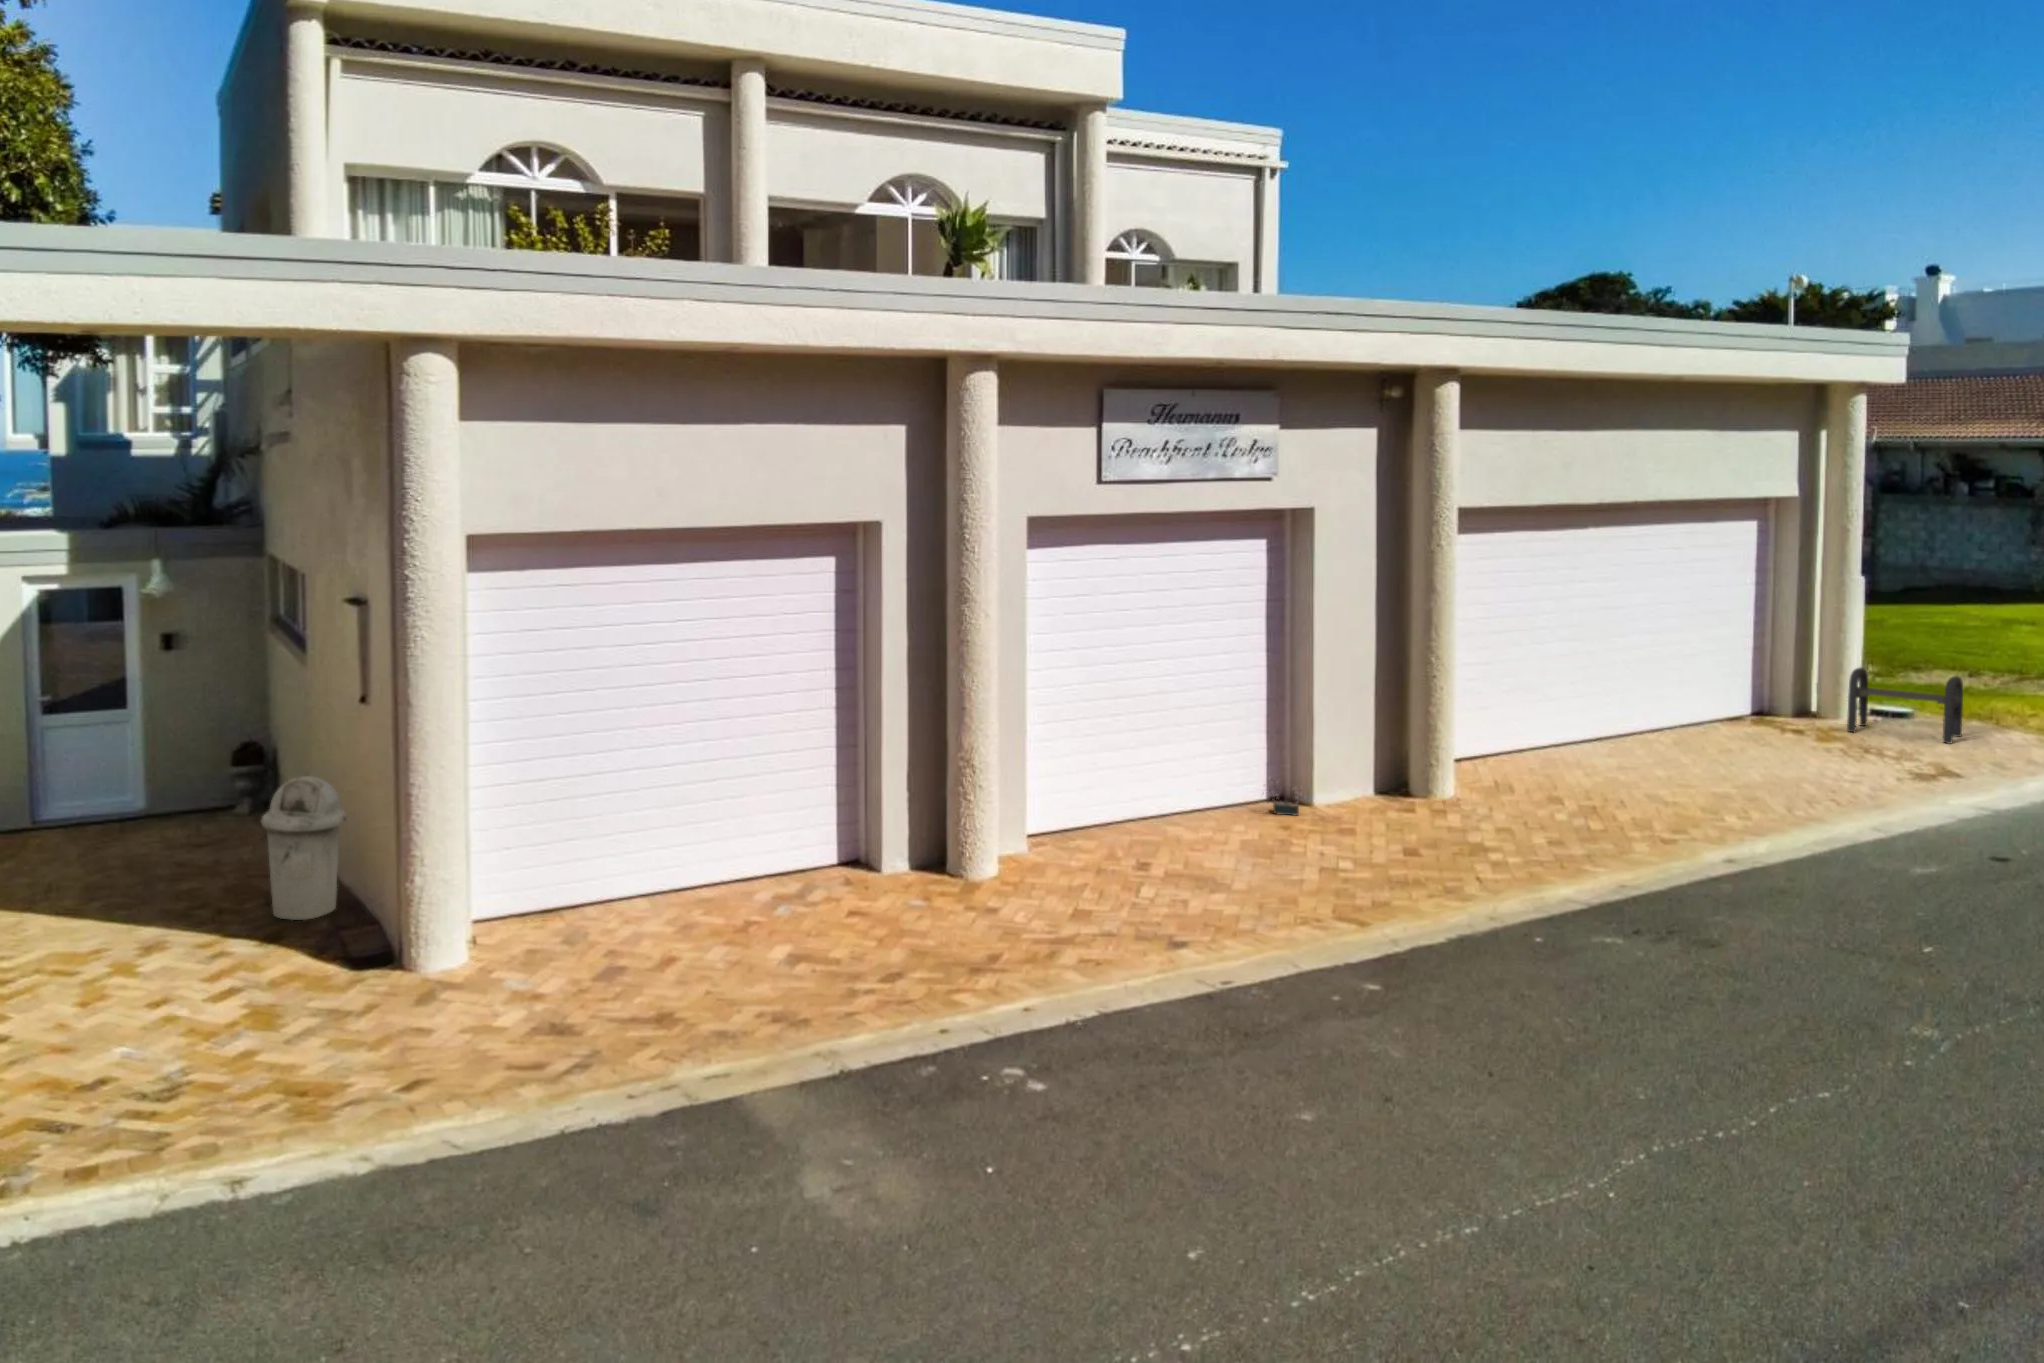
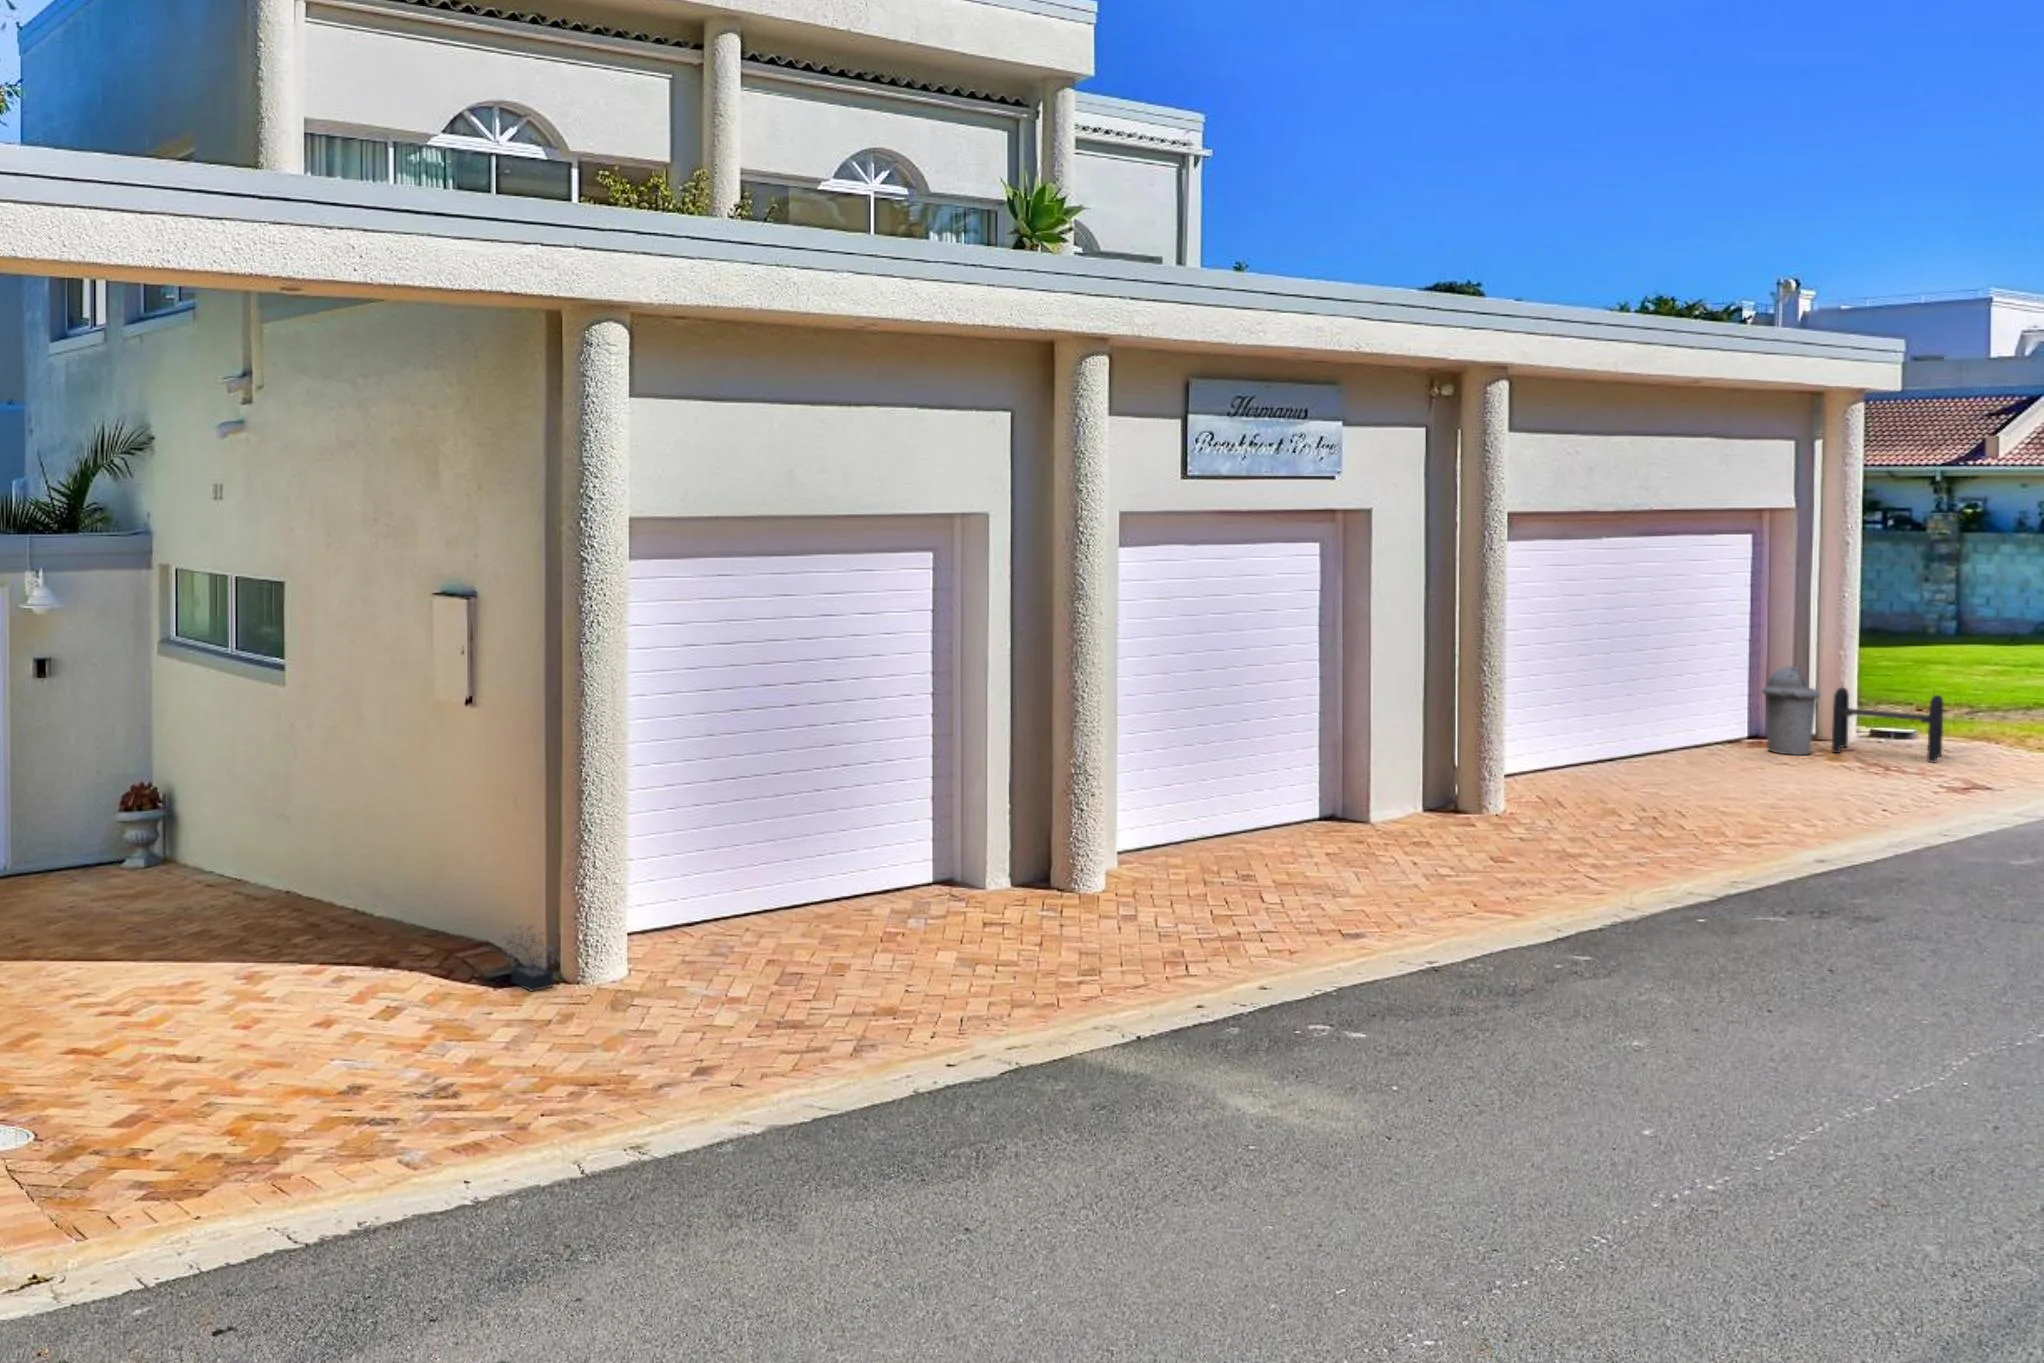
trash can: present [261,776,347,920] -> present [1762,667,1820,755]
decorative plant: present [1266,776,1305,815] -> present [503,926,559,991]

